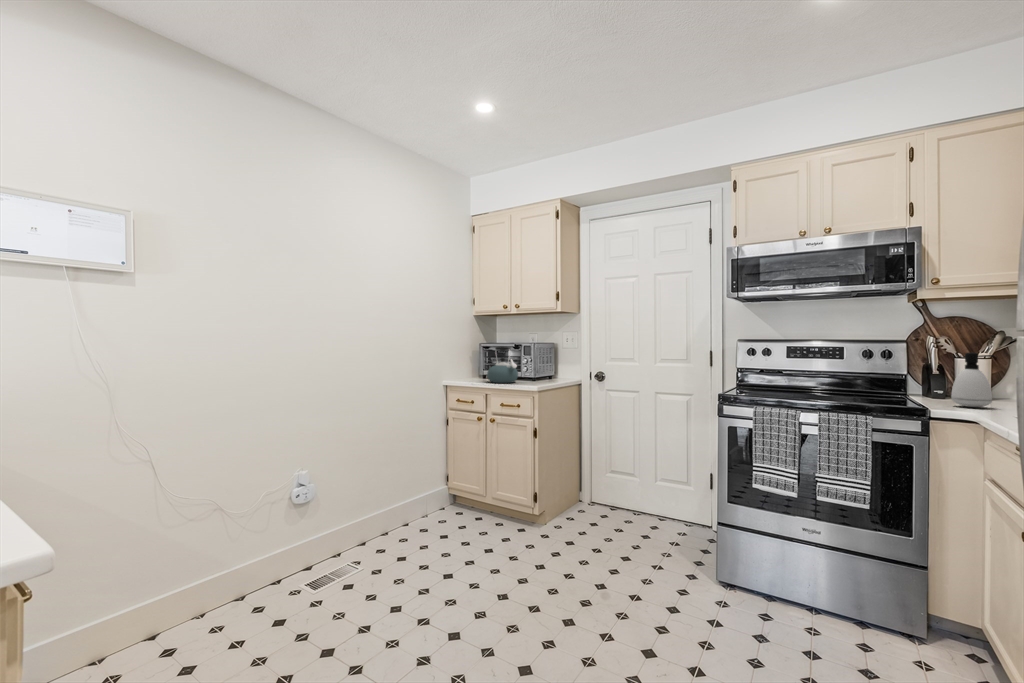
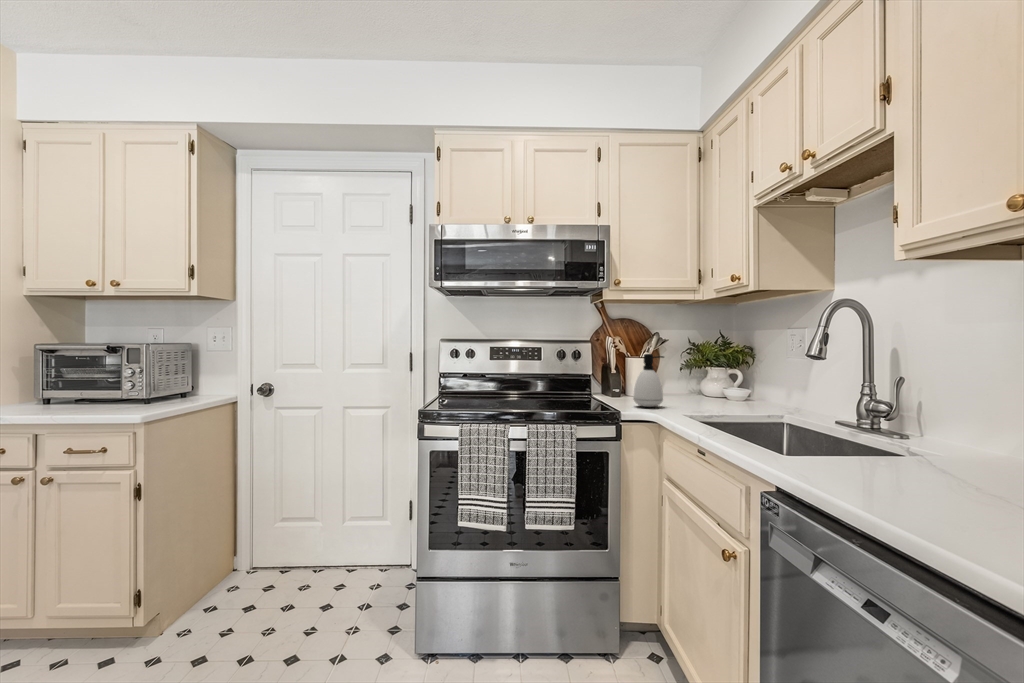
kettle: present [487,346,518,383] -> none [43,350,112,413]

